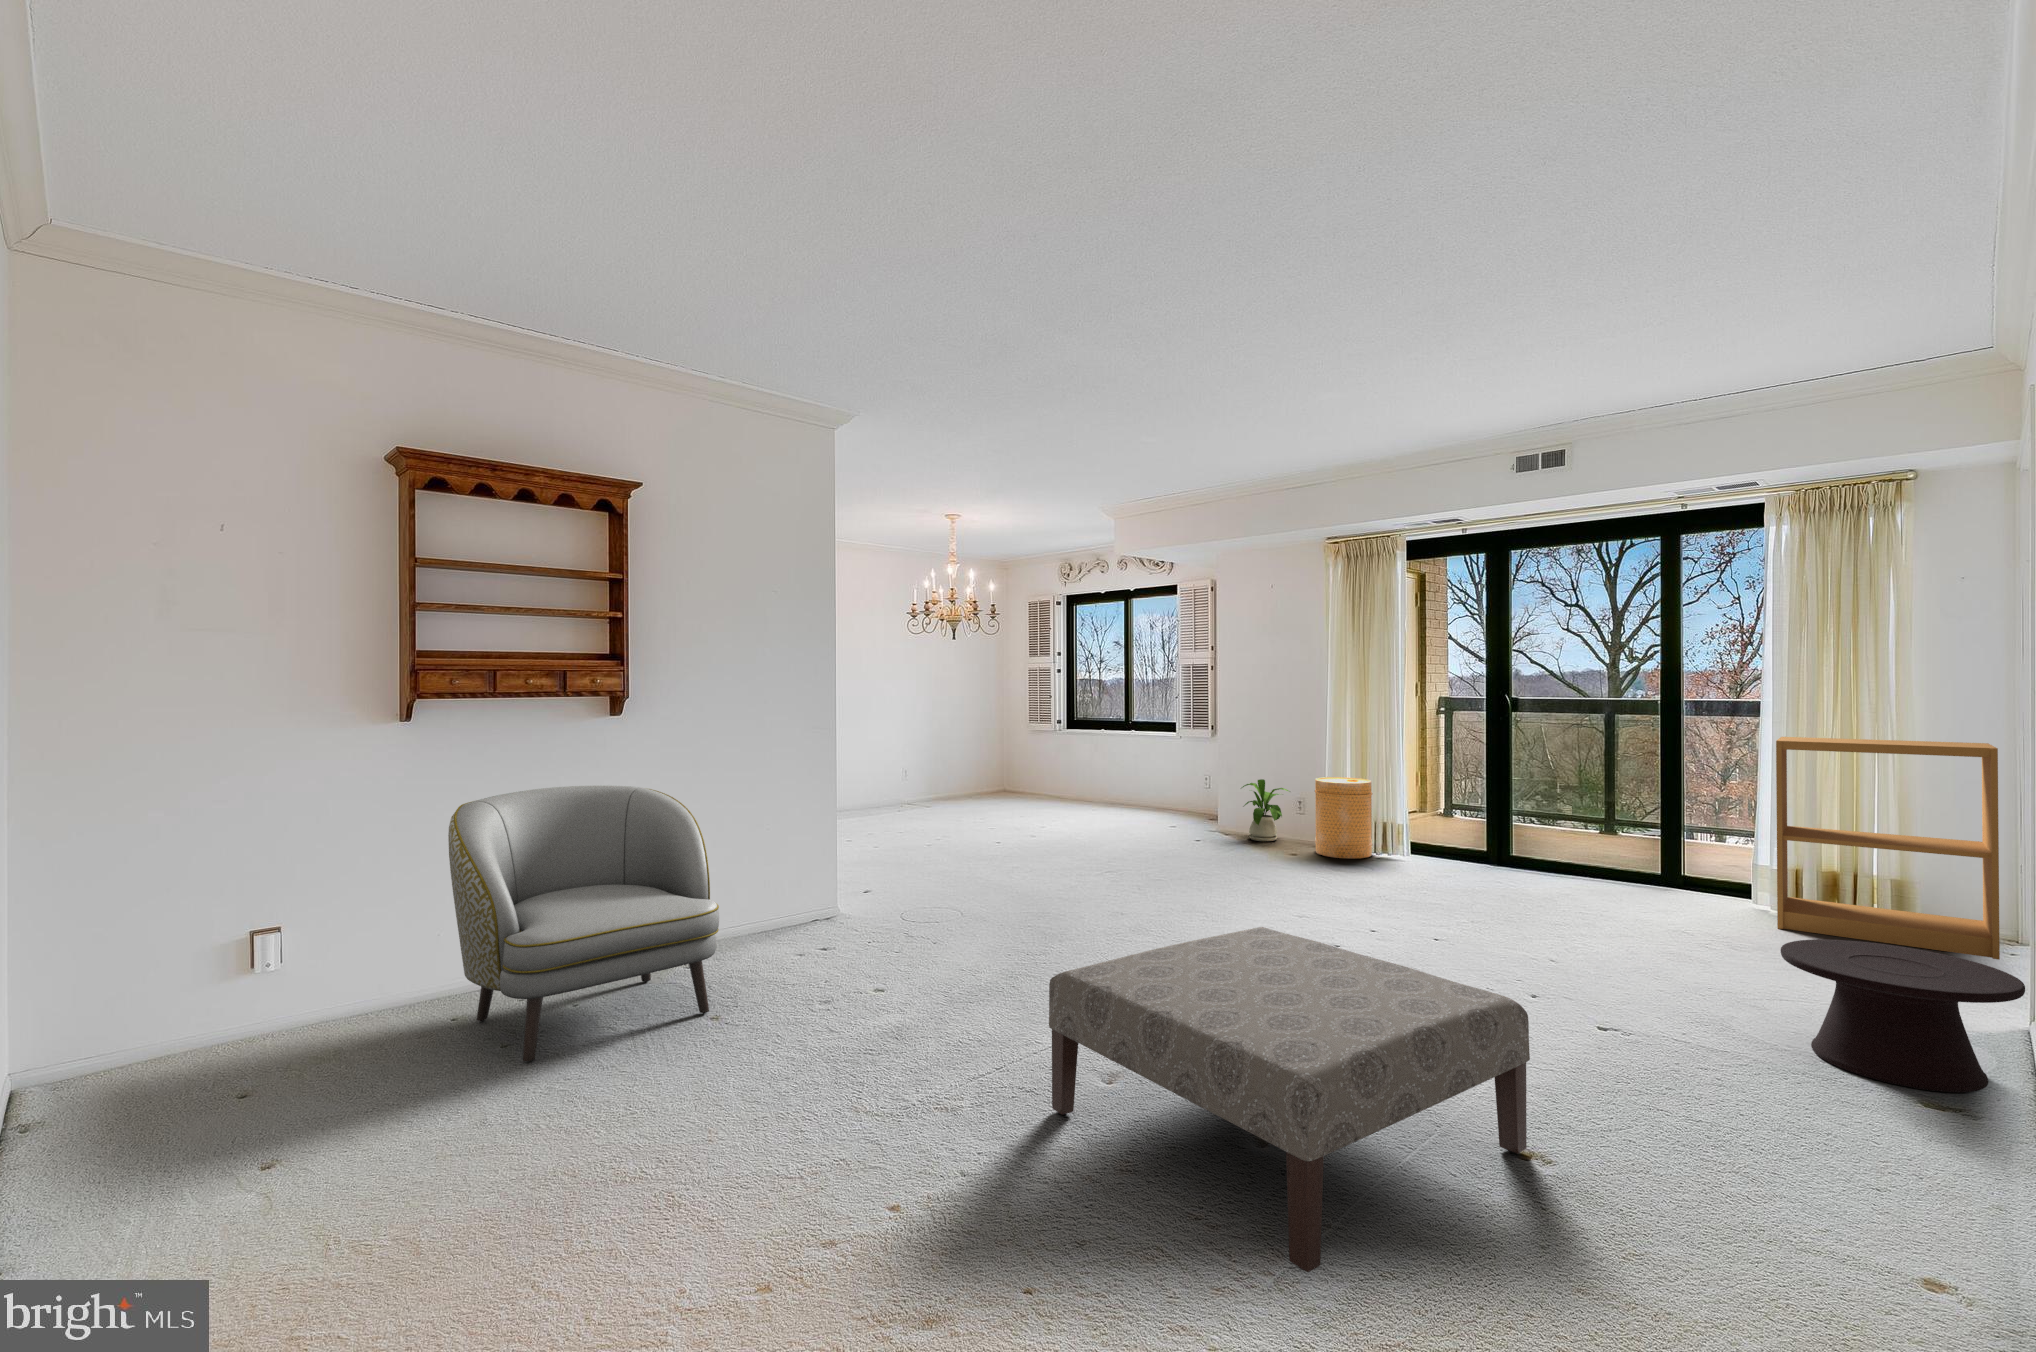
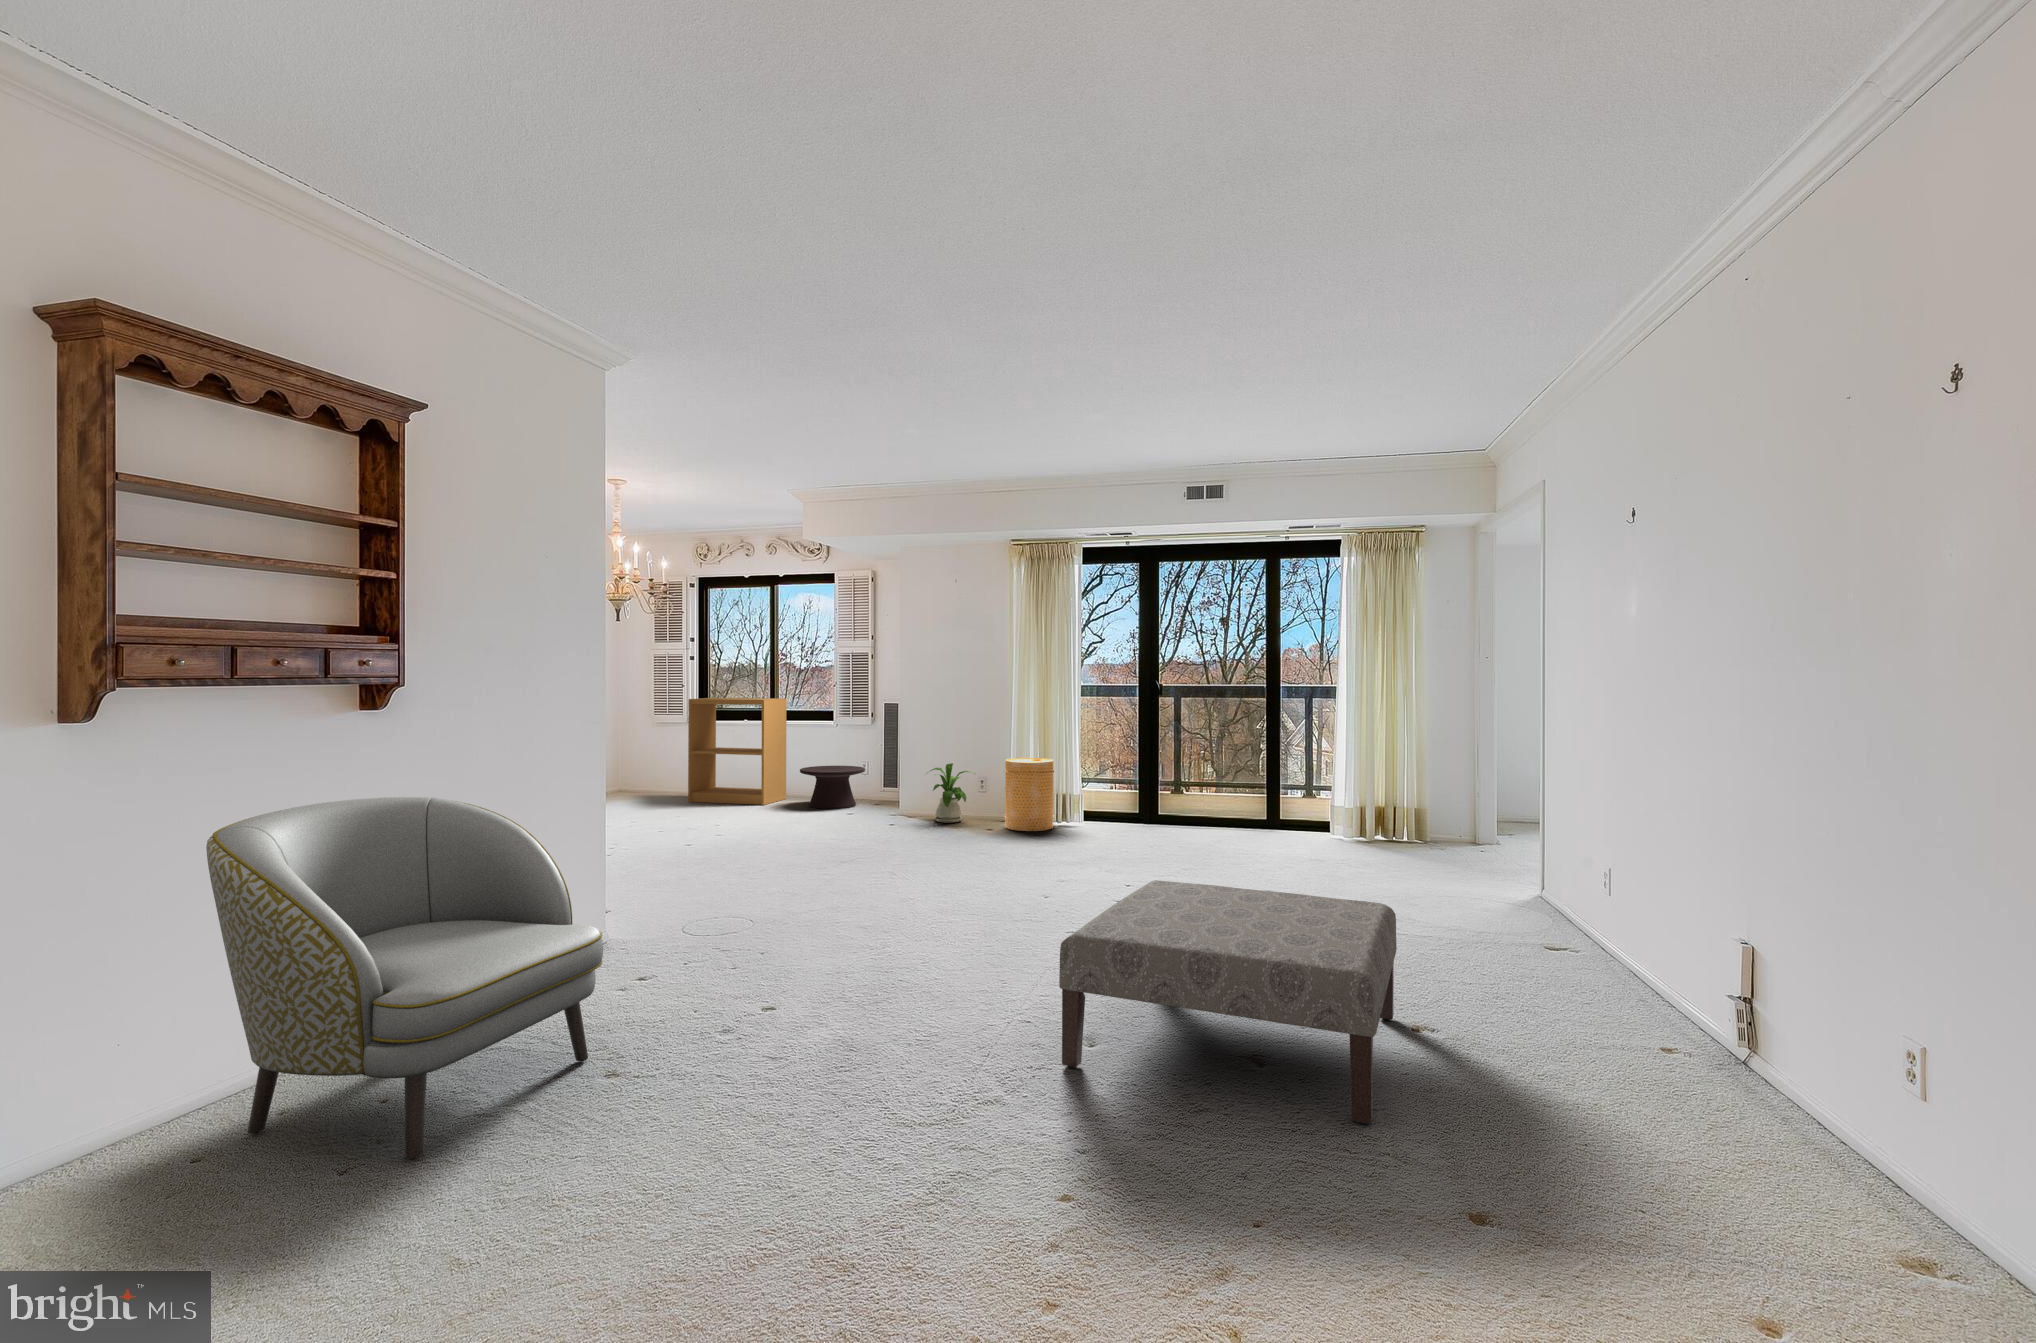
bookshelf: present [1776,737,2000,960] -> present [688,698,787,805]
side table: present [1781,939,2025,1093] -> present [800,766,865,809]

